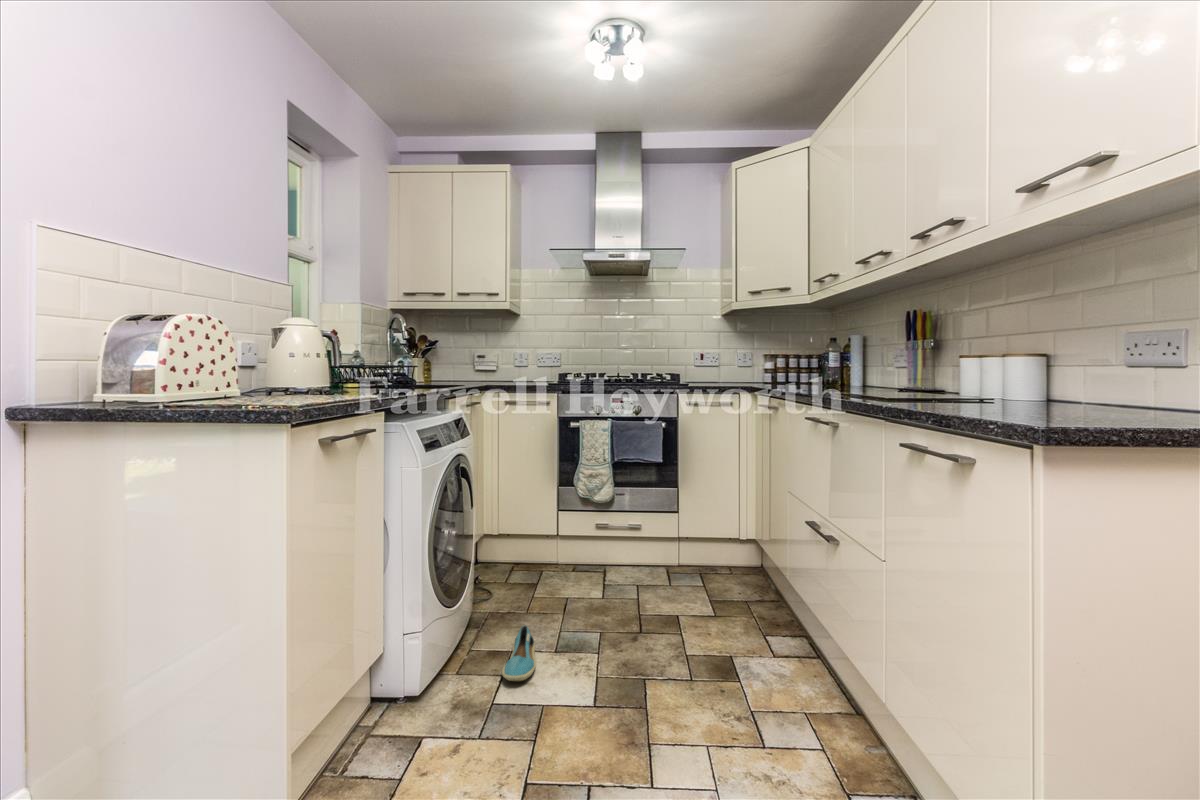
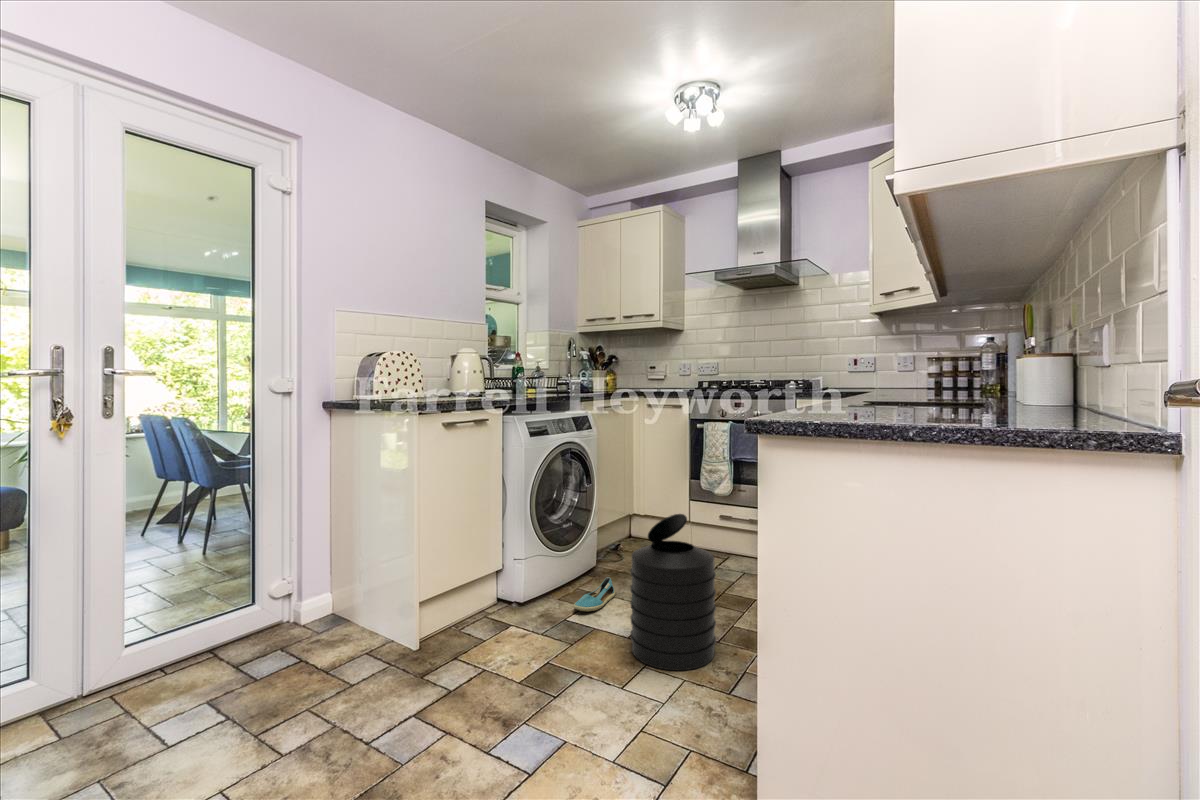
trash can: none [616,537,722,737] -> present [630,514,716,670]

